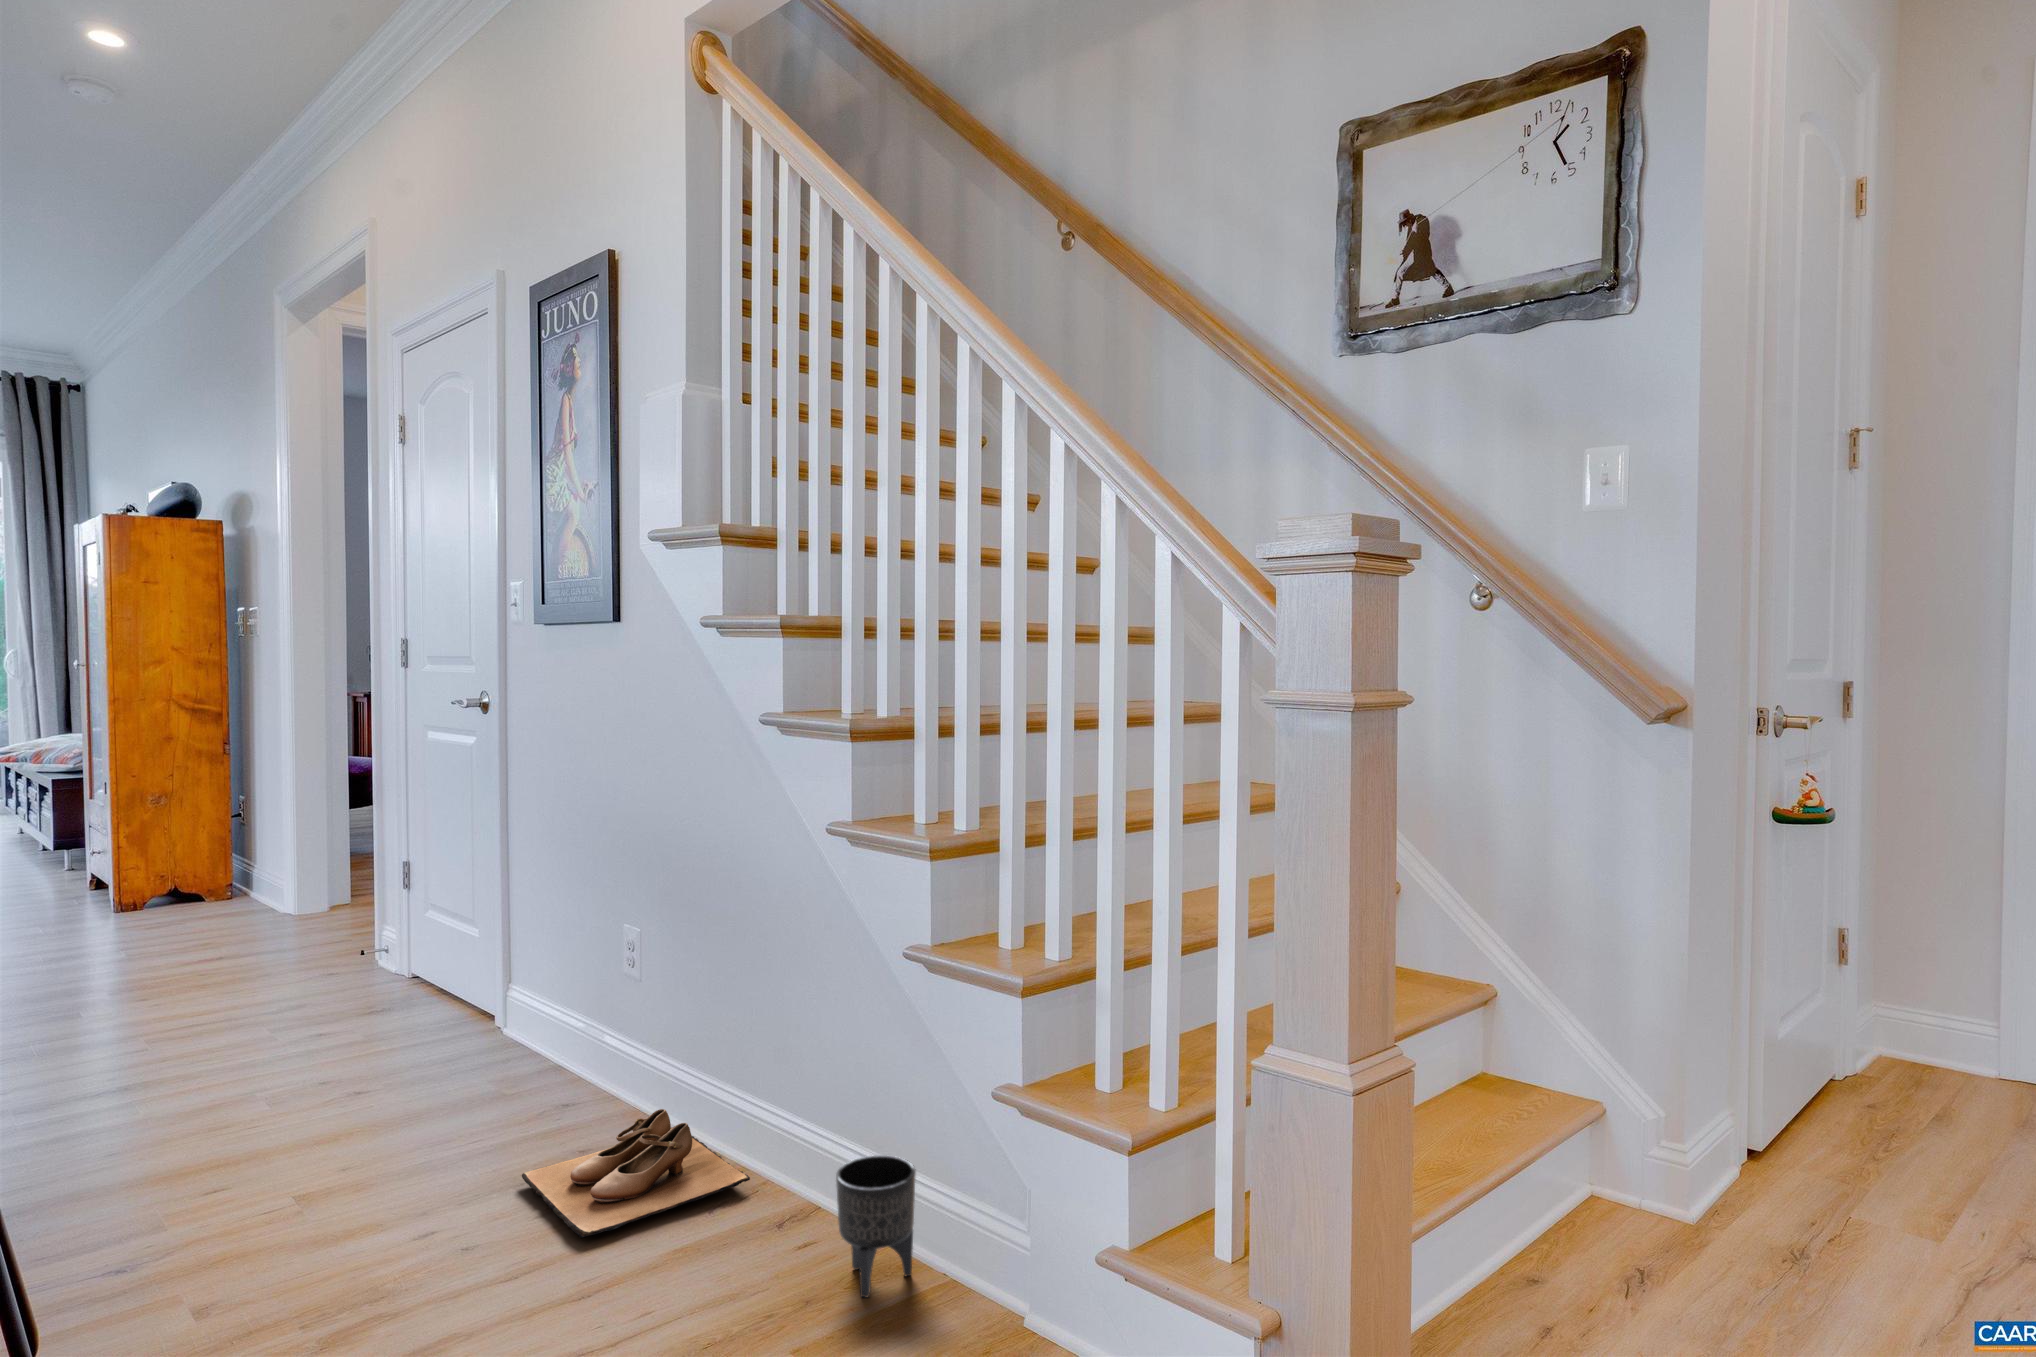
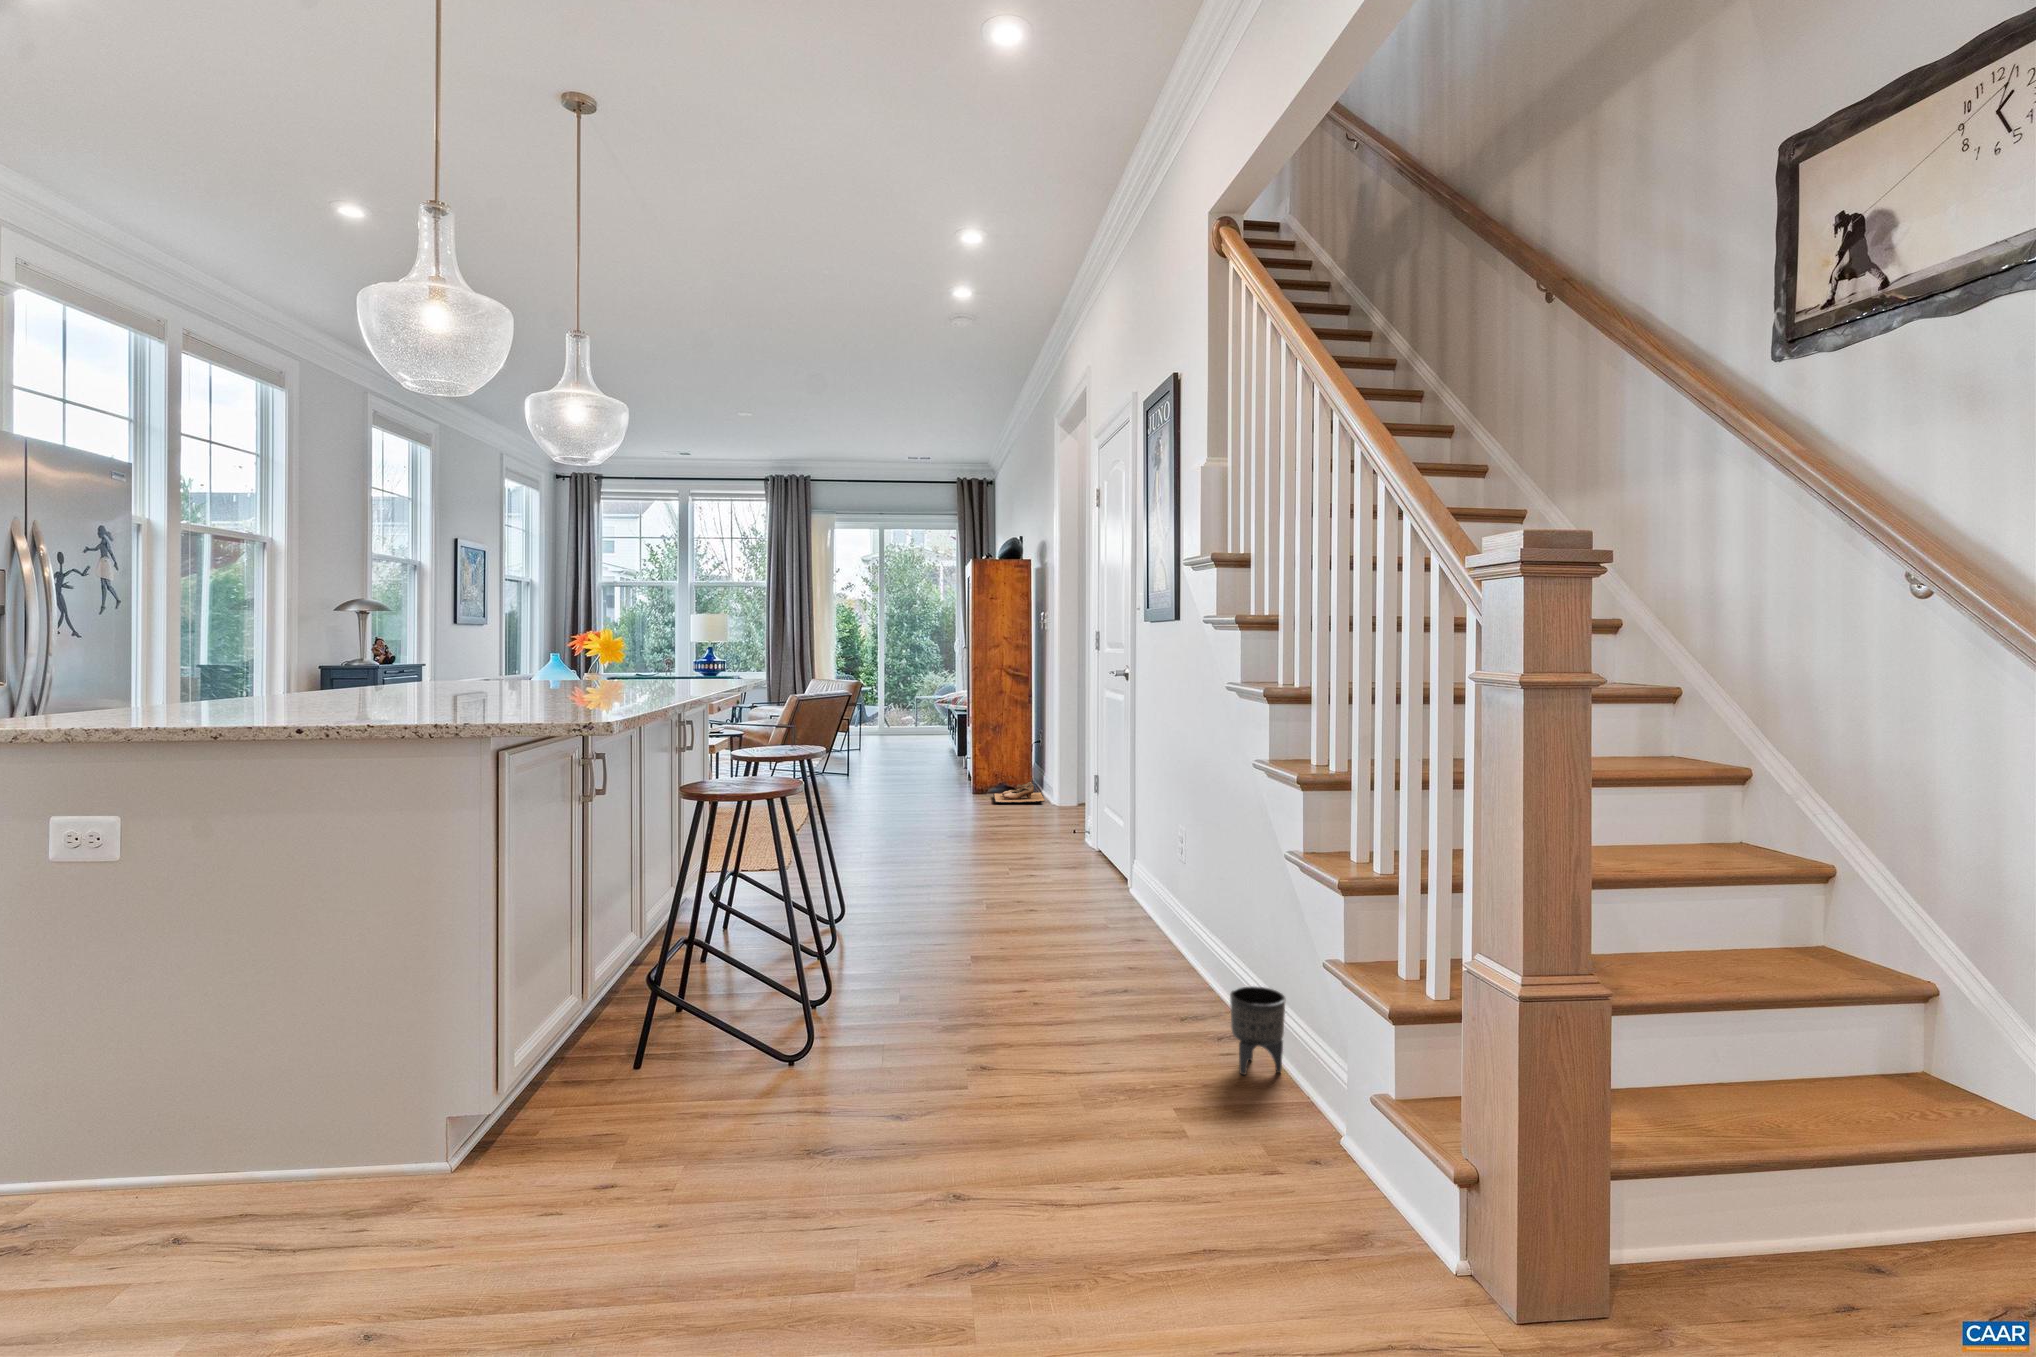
shoe: present [522,1109,750,1238] -> present [993,782,1045,803]

